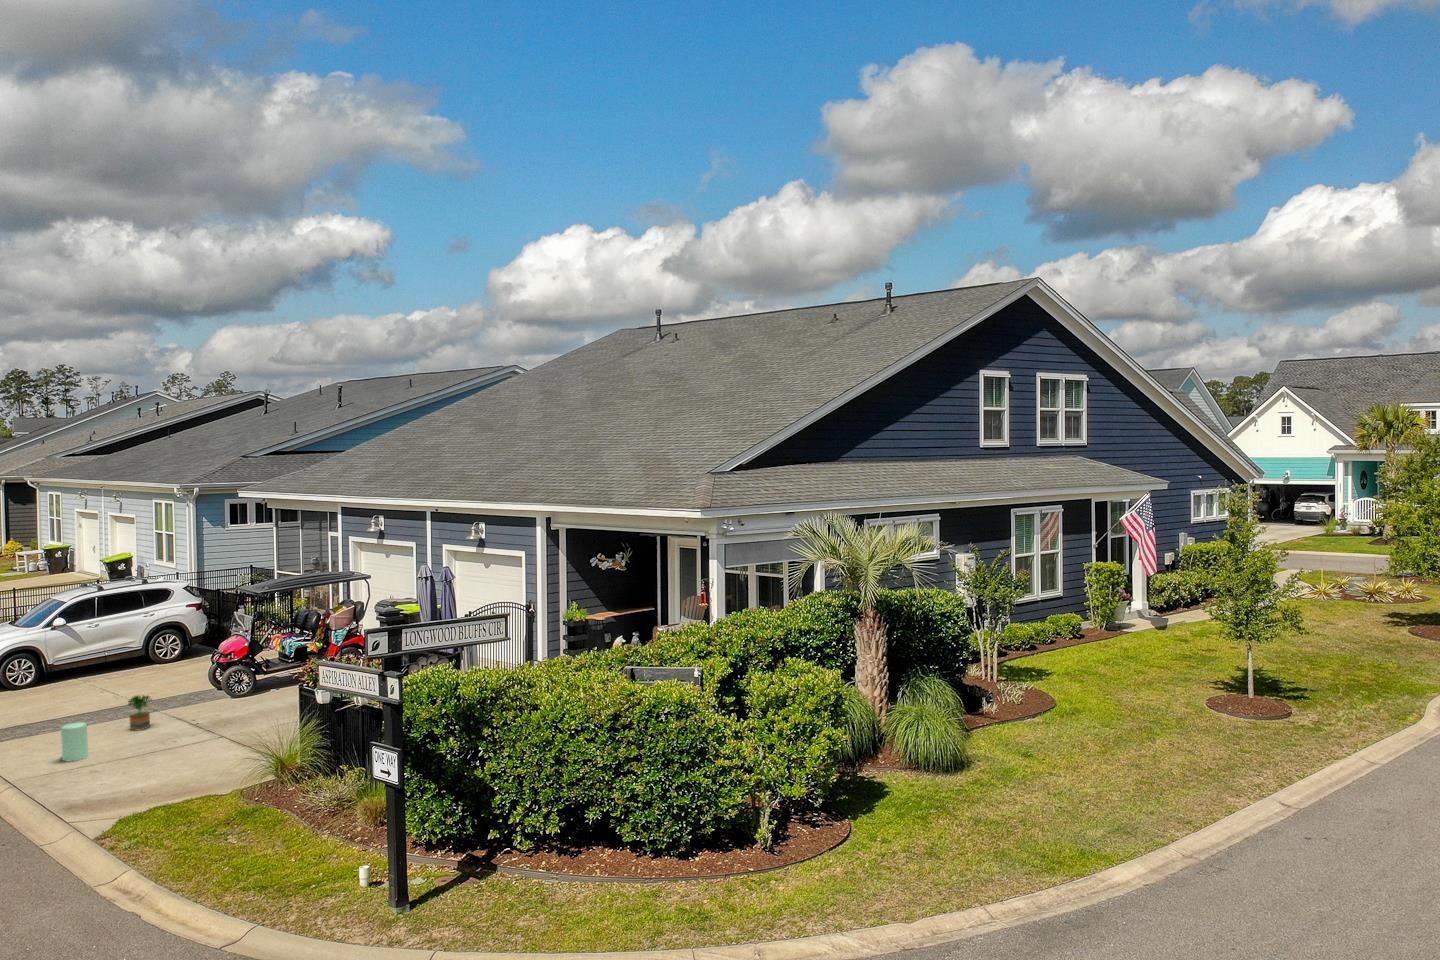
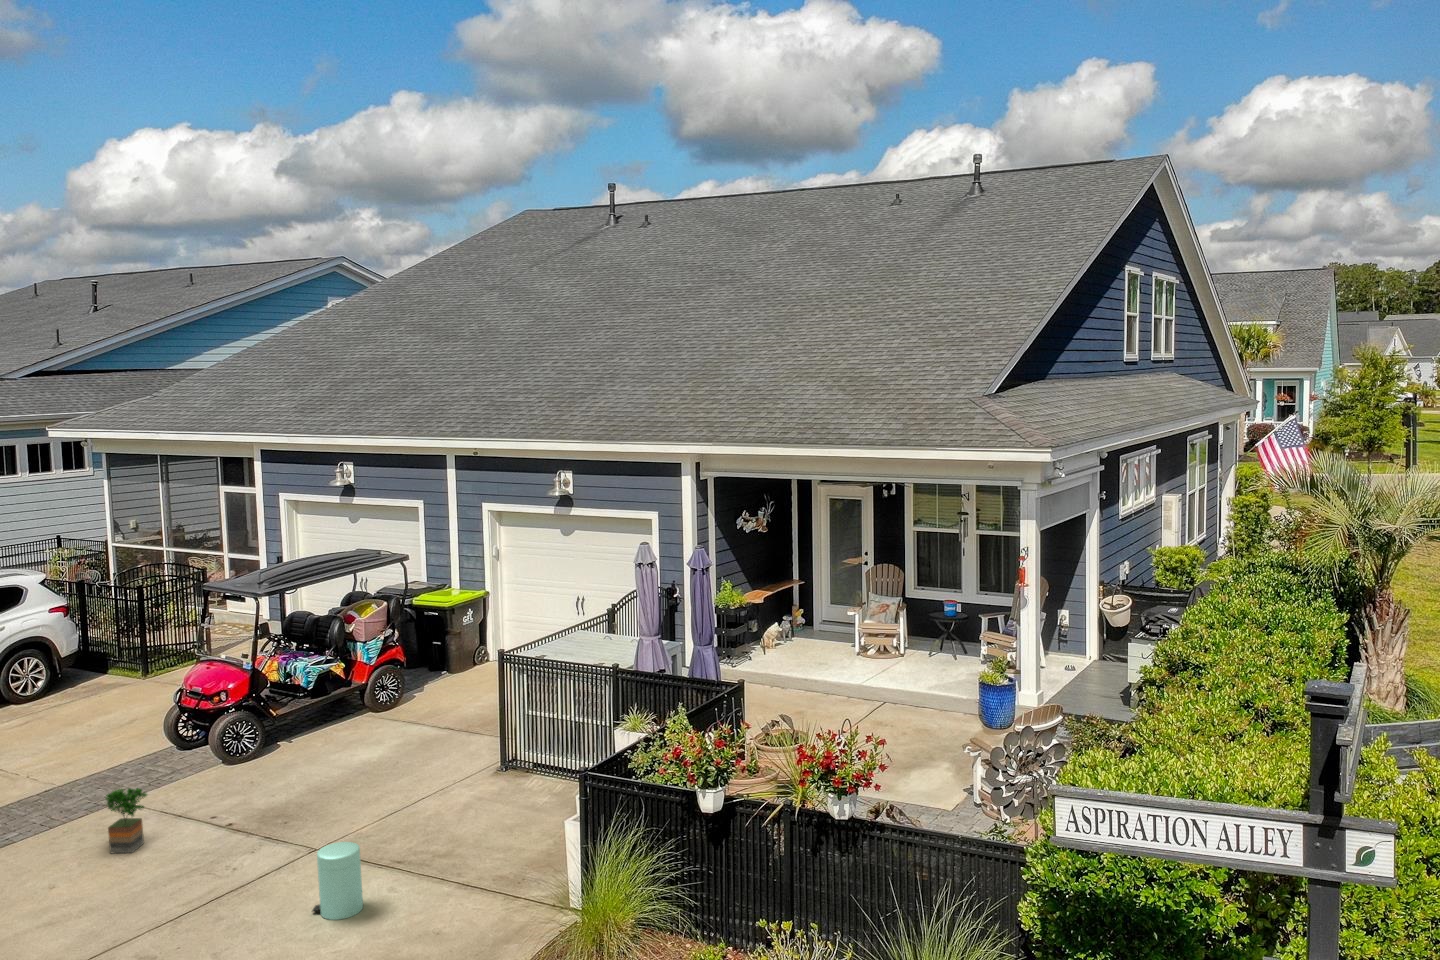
trash can: present [61,722,88,761] -> present [312,842,363,920]

